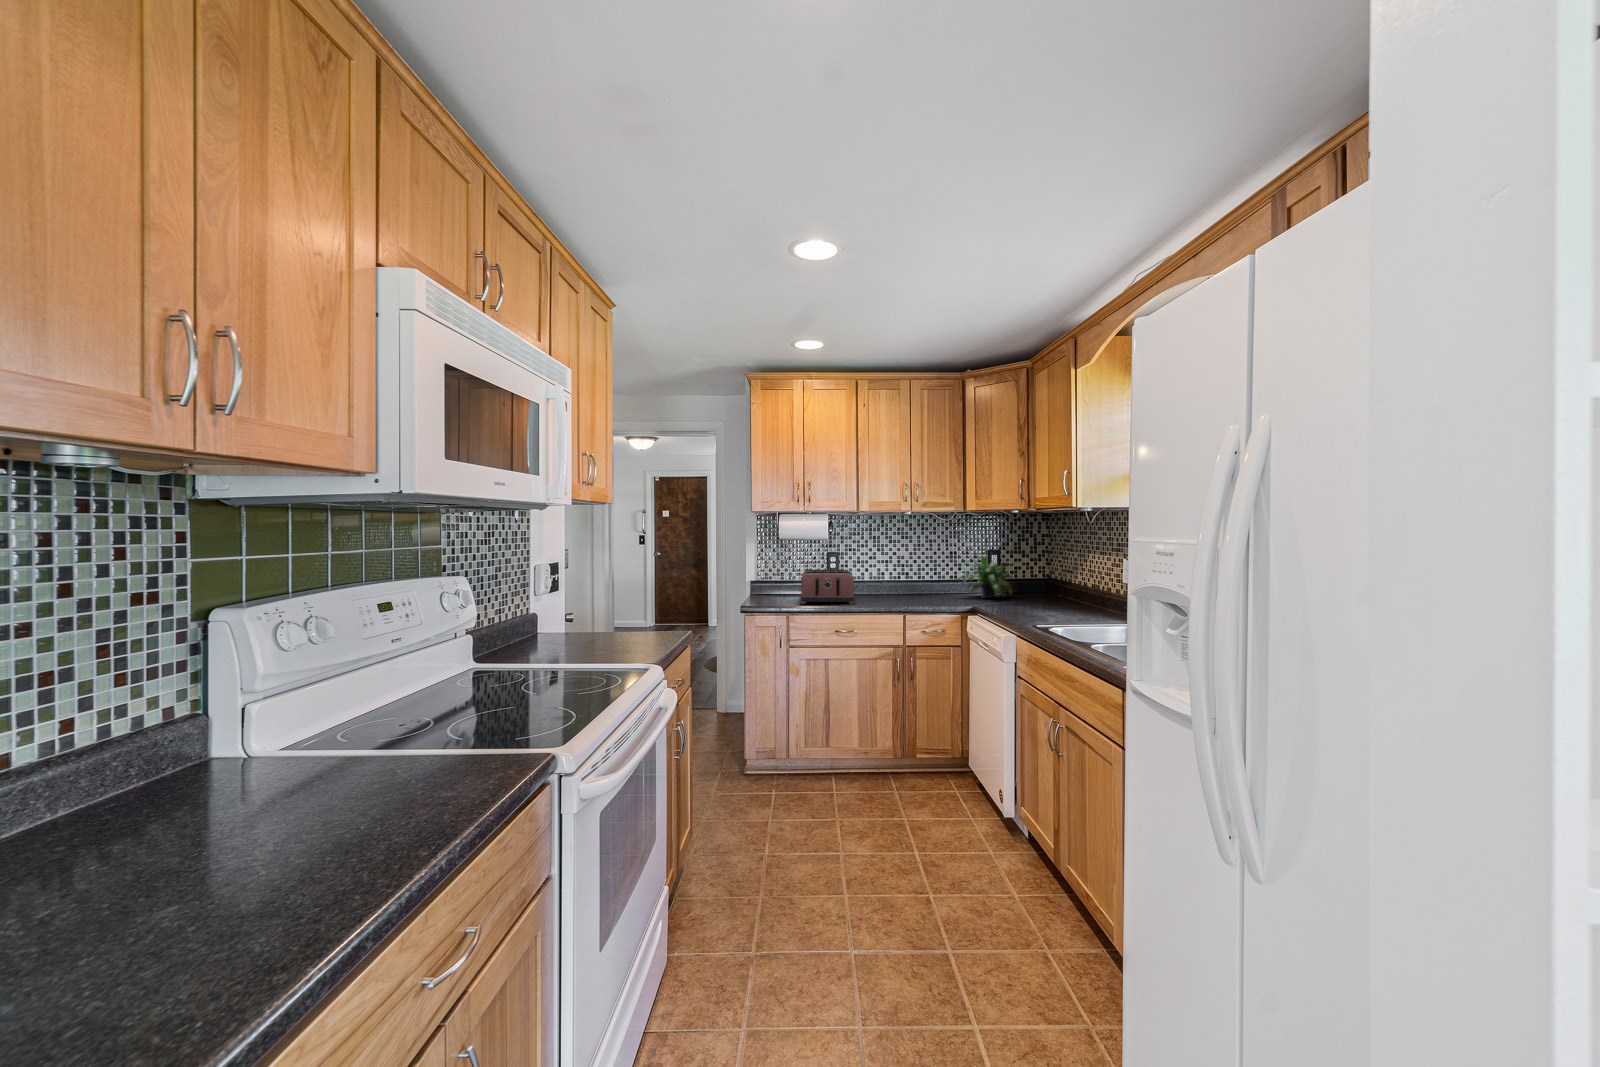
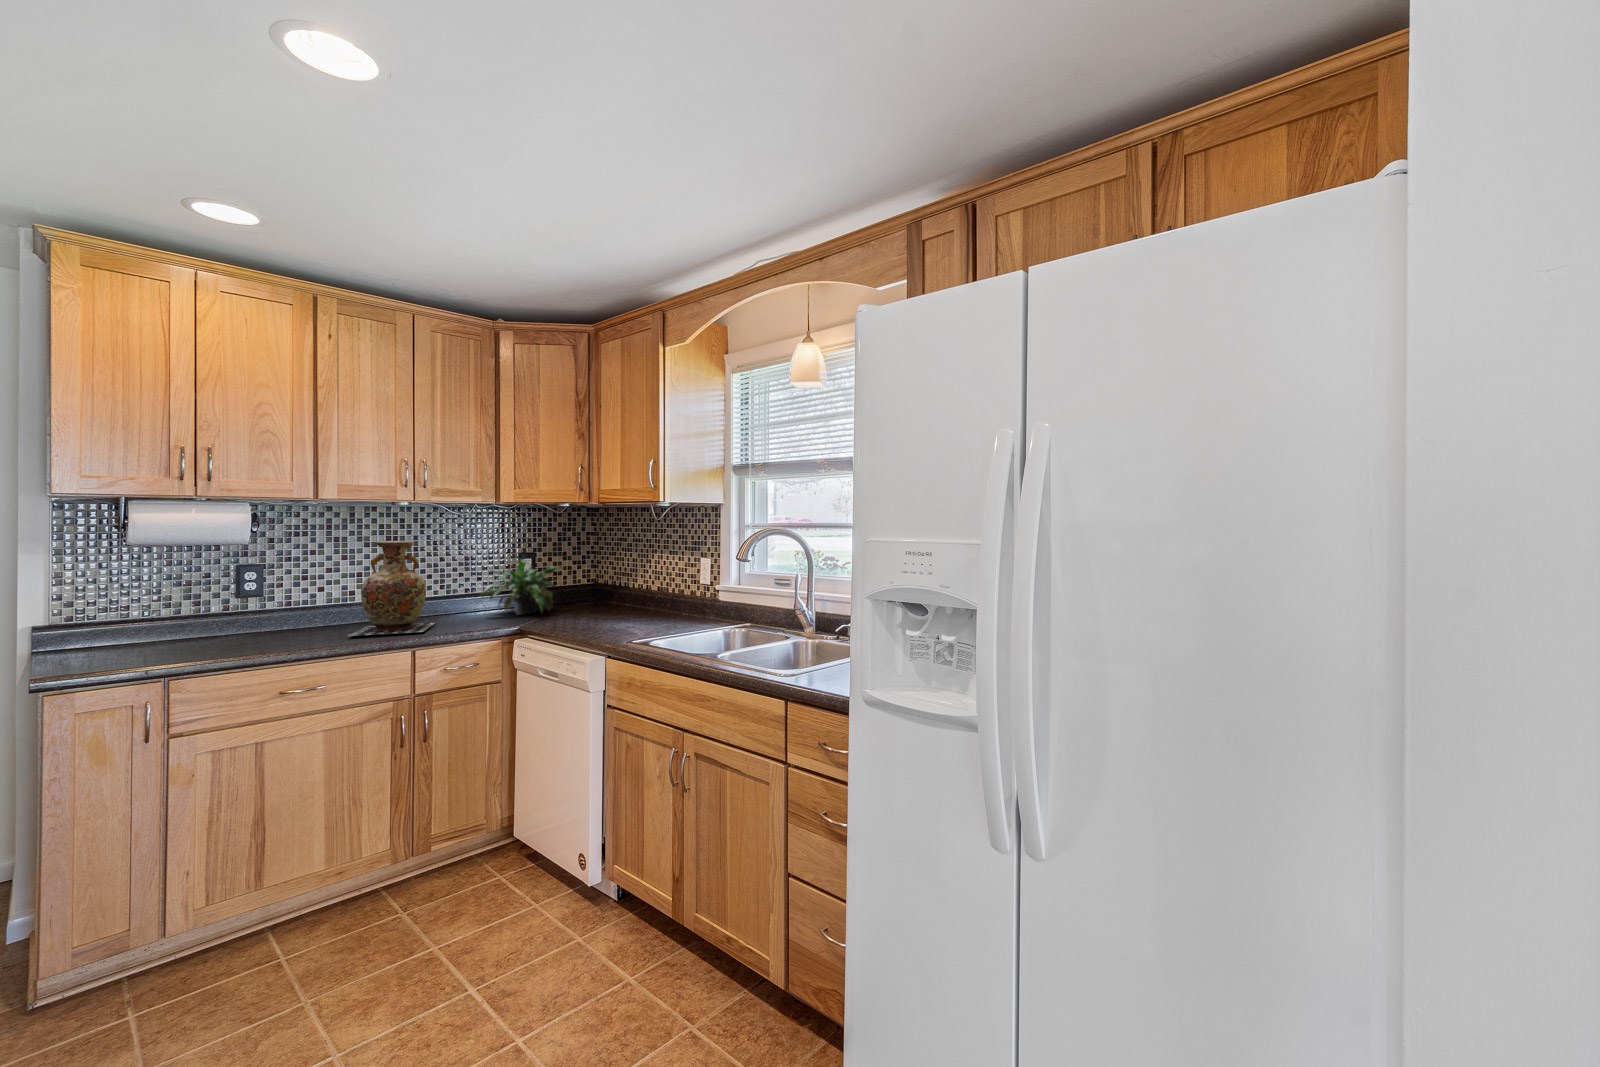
vase: none [875,540,928,602] -> present [348,542,436,636]
toaster: present [800,570,855,604] -> none [174,592,305,663]

